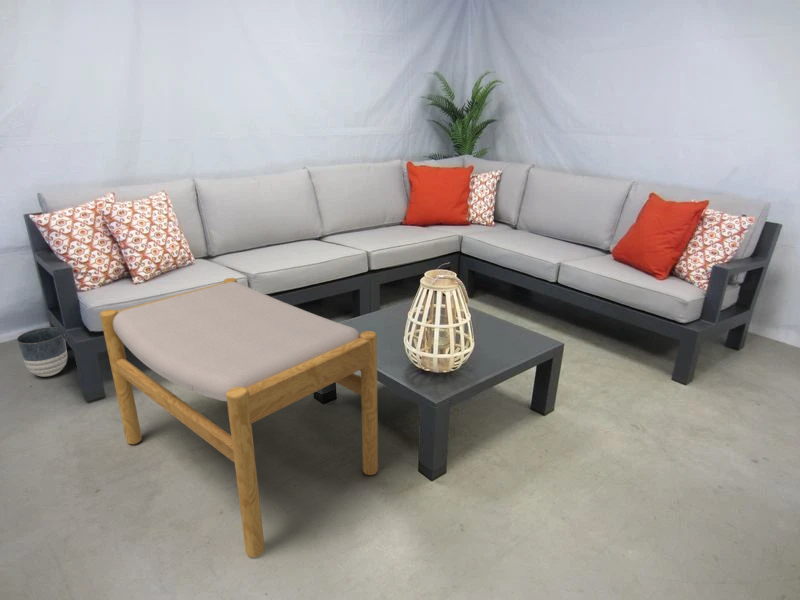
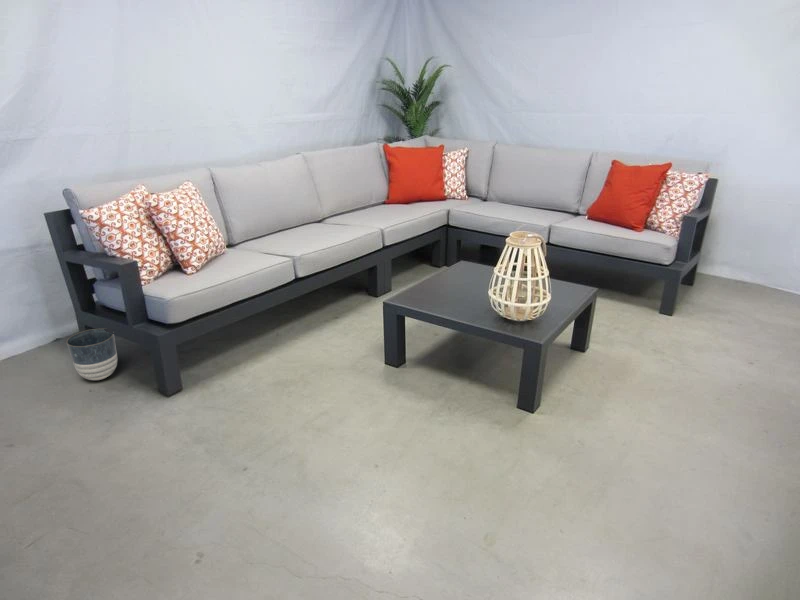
footstool: present [100,278,378,558] -> none [222,257,494,489]

